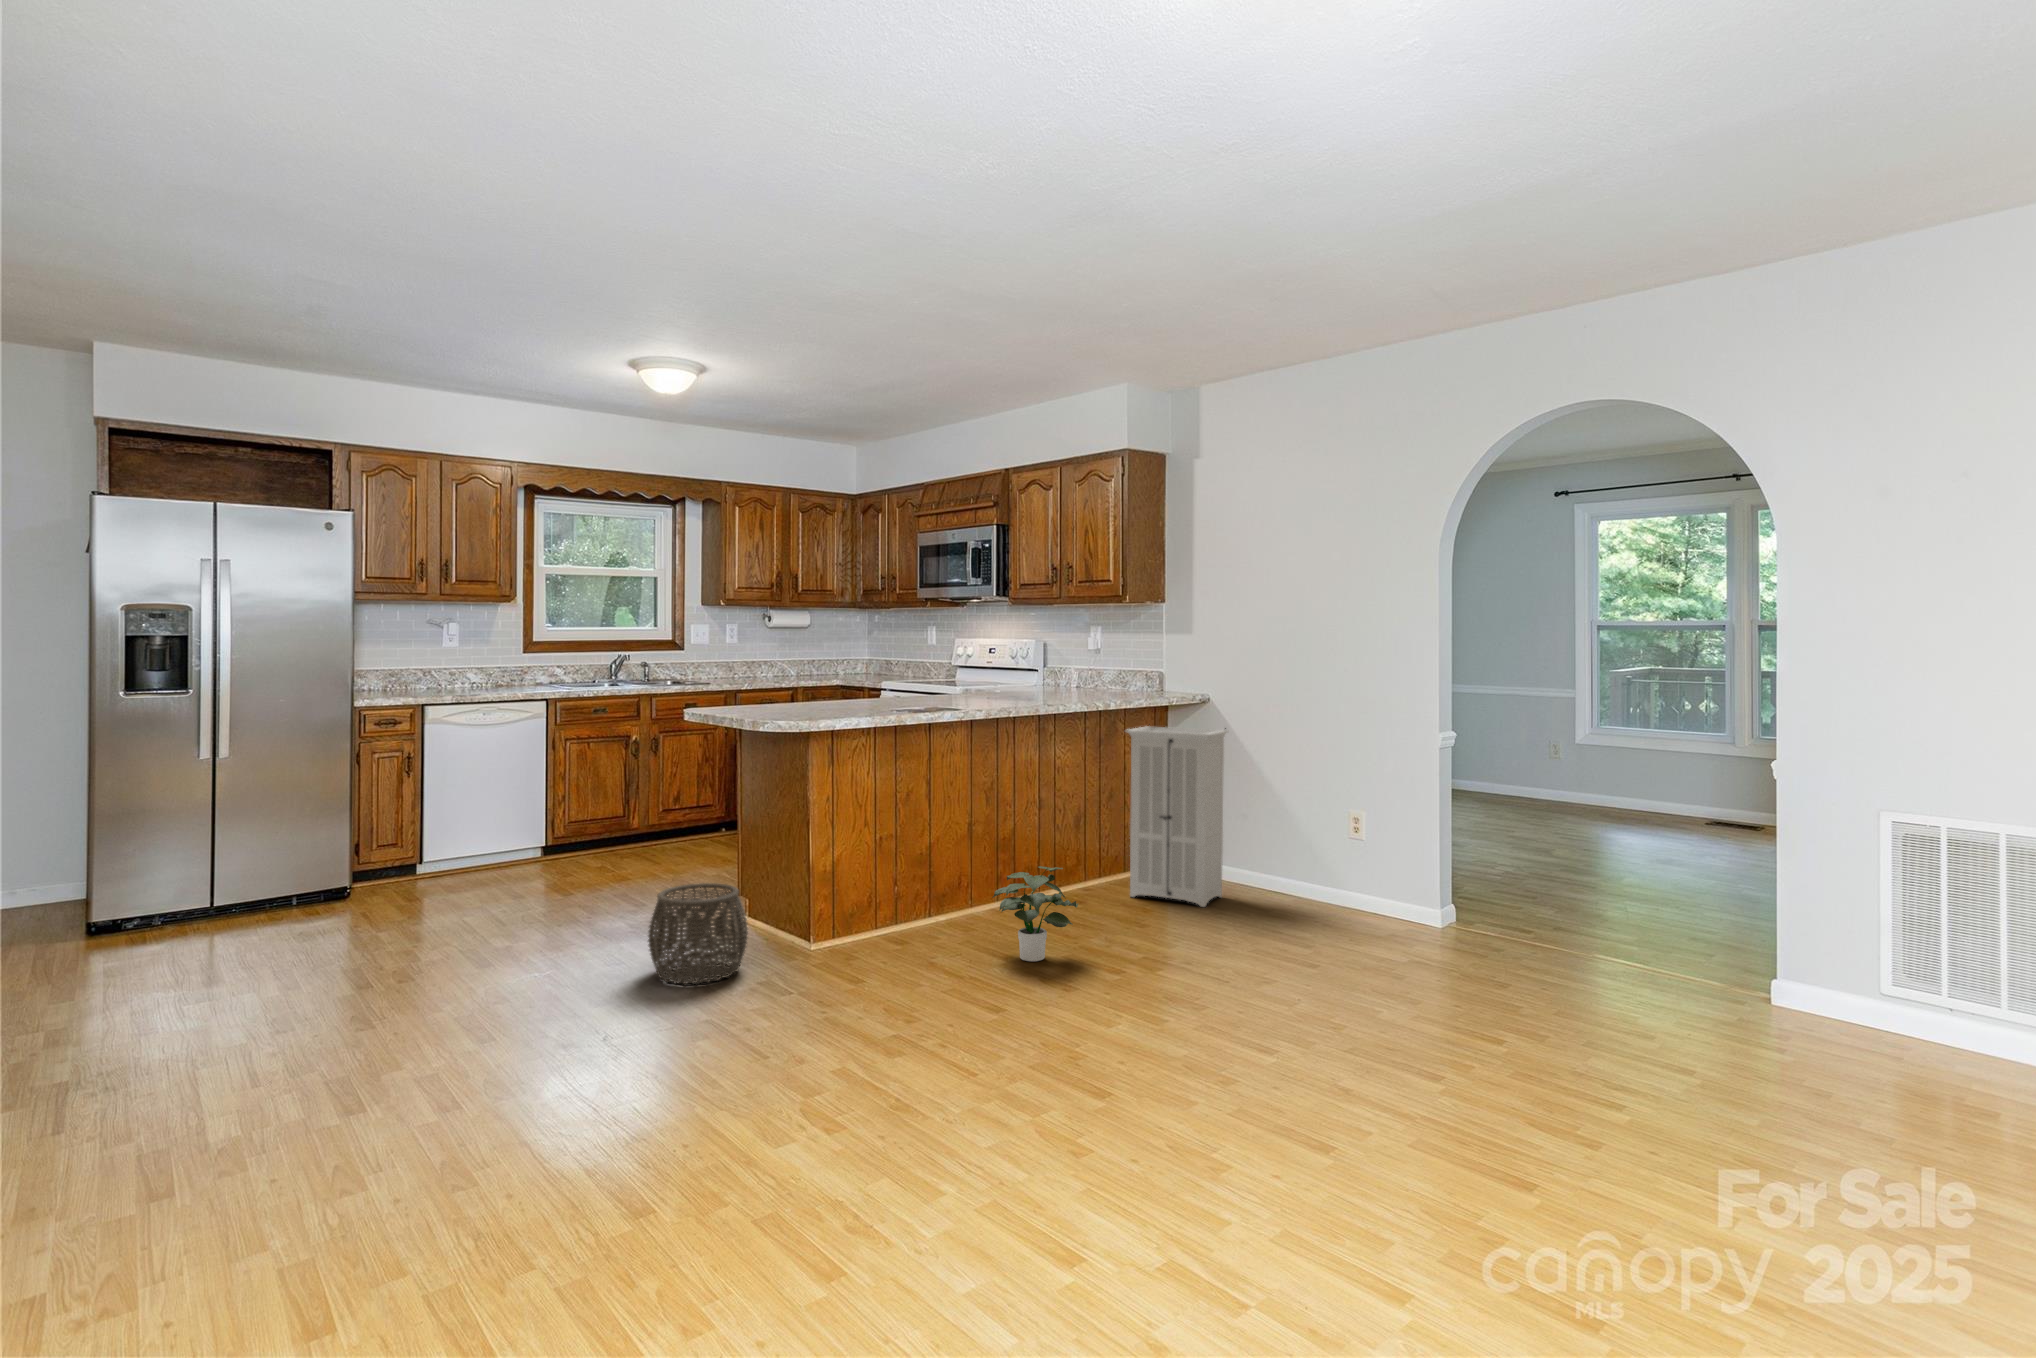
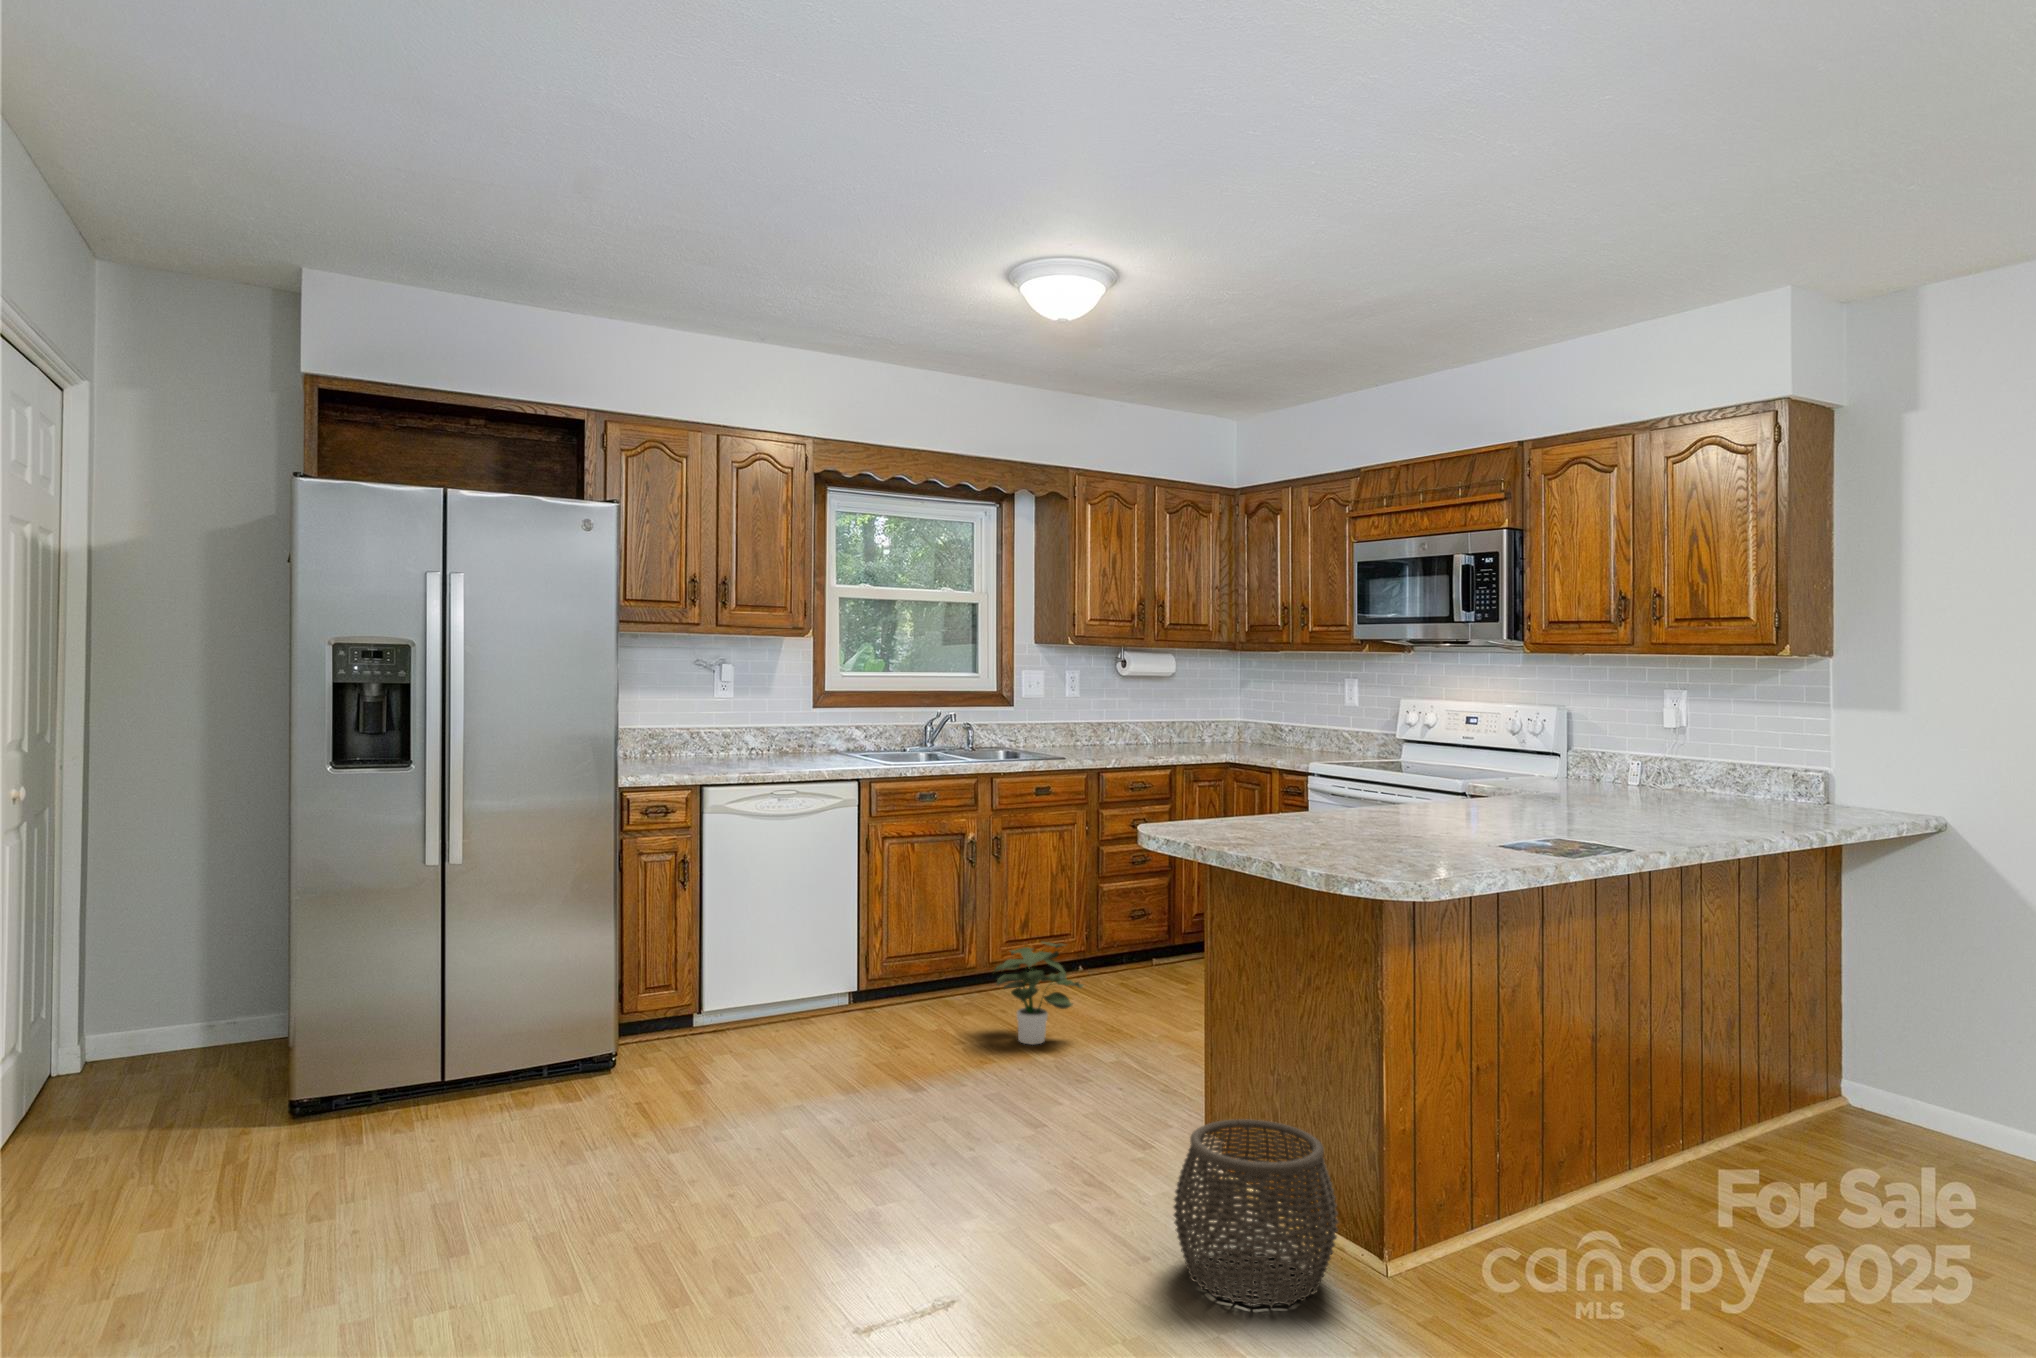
storage cabinet: present [1126,724,1228,907] -> none [1832,853,2018,1175]
potted plant: present [992,866,1078,962] -> present [994,942,1083,1045]

